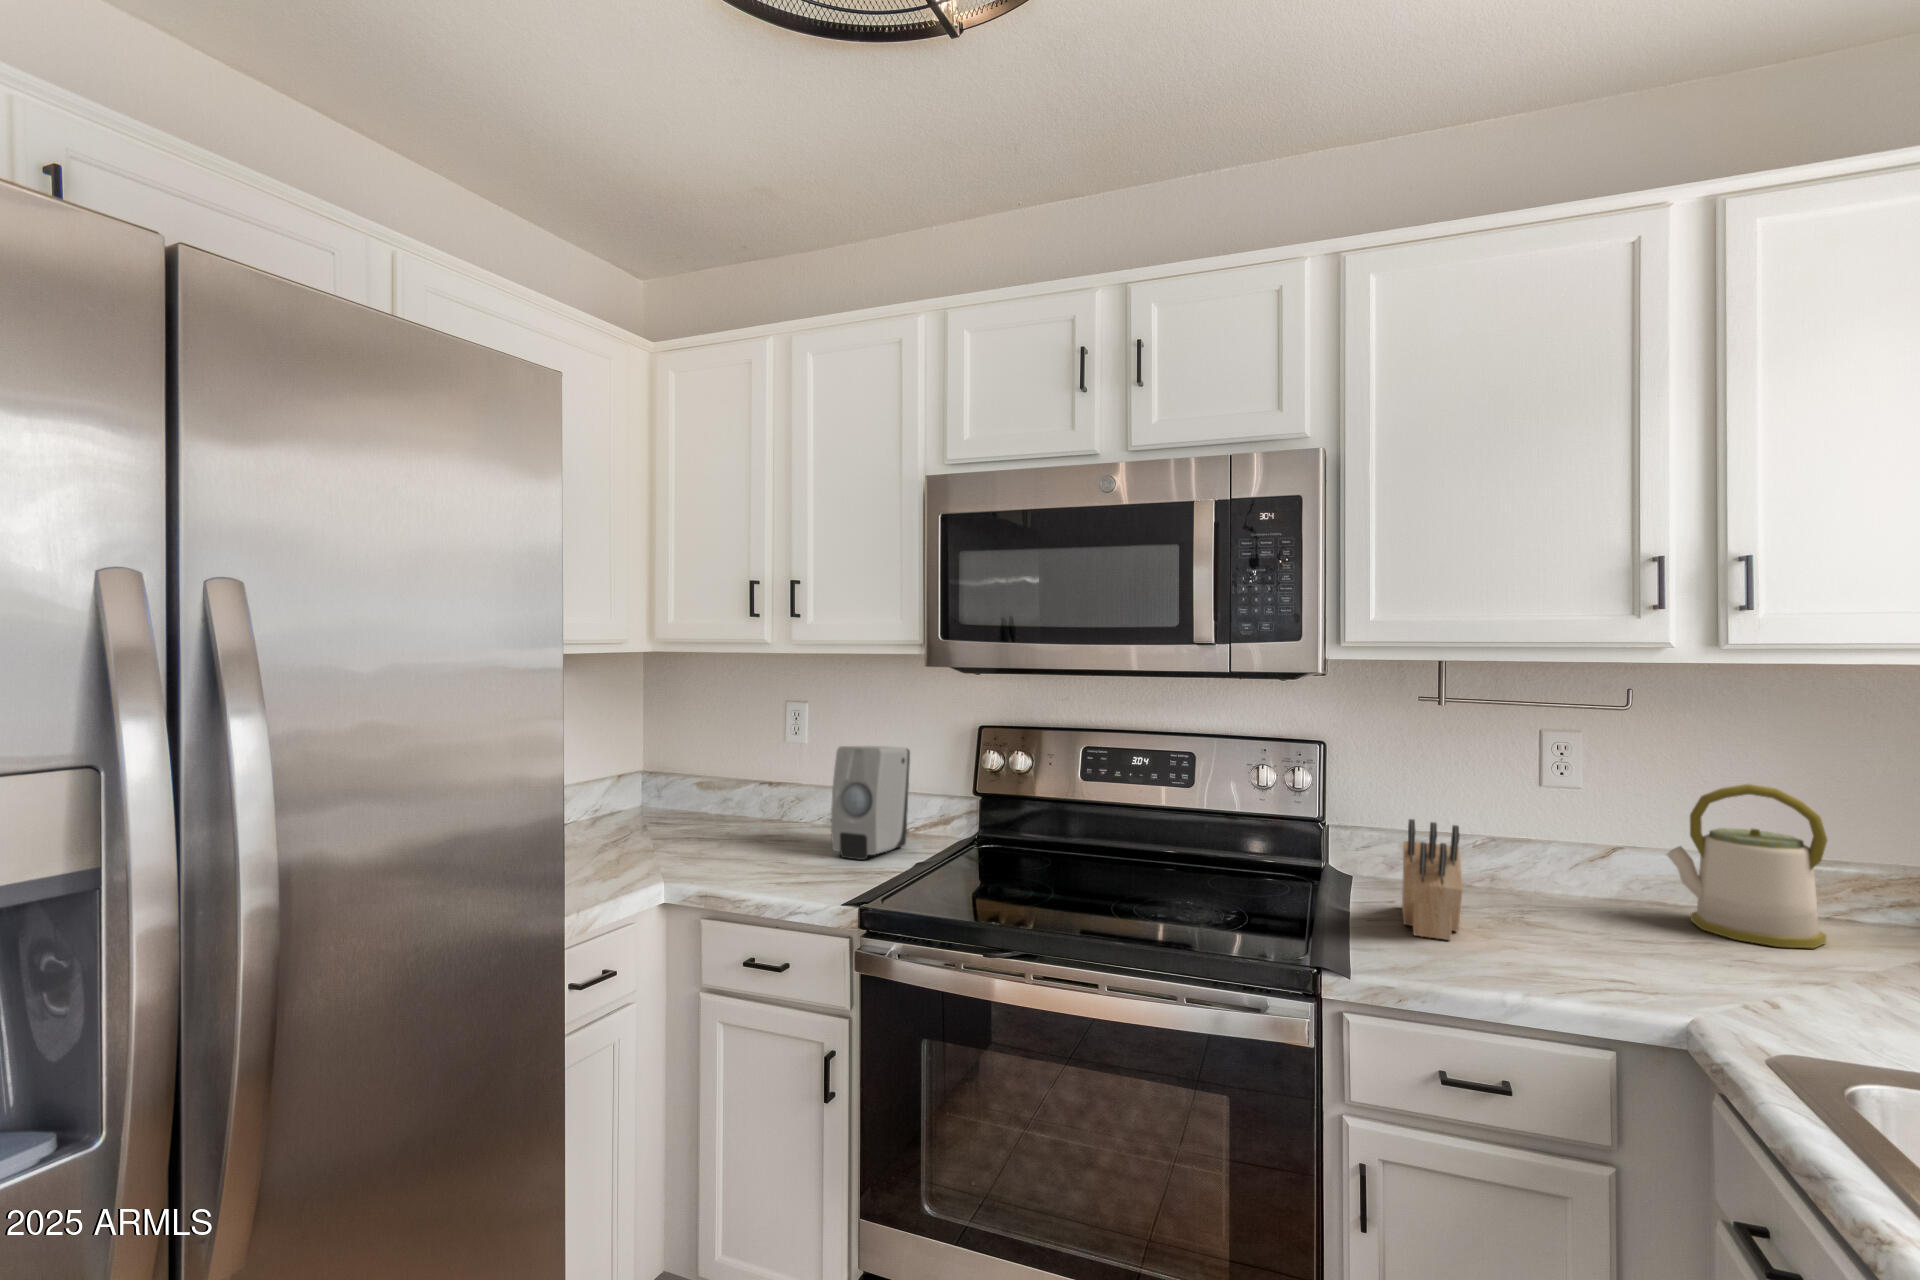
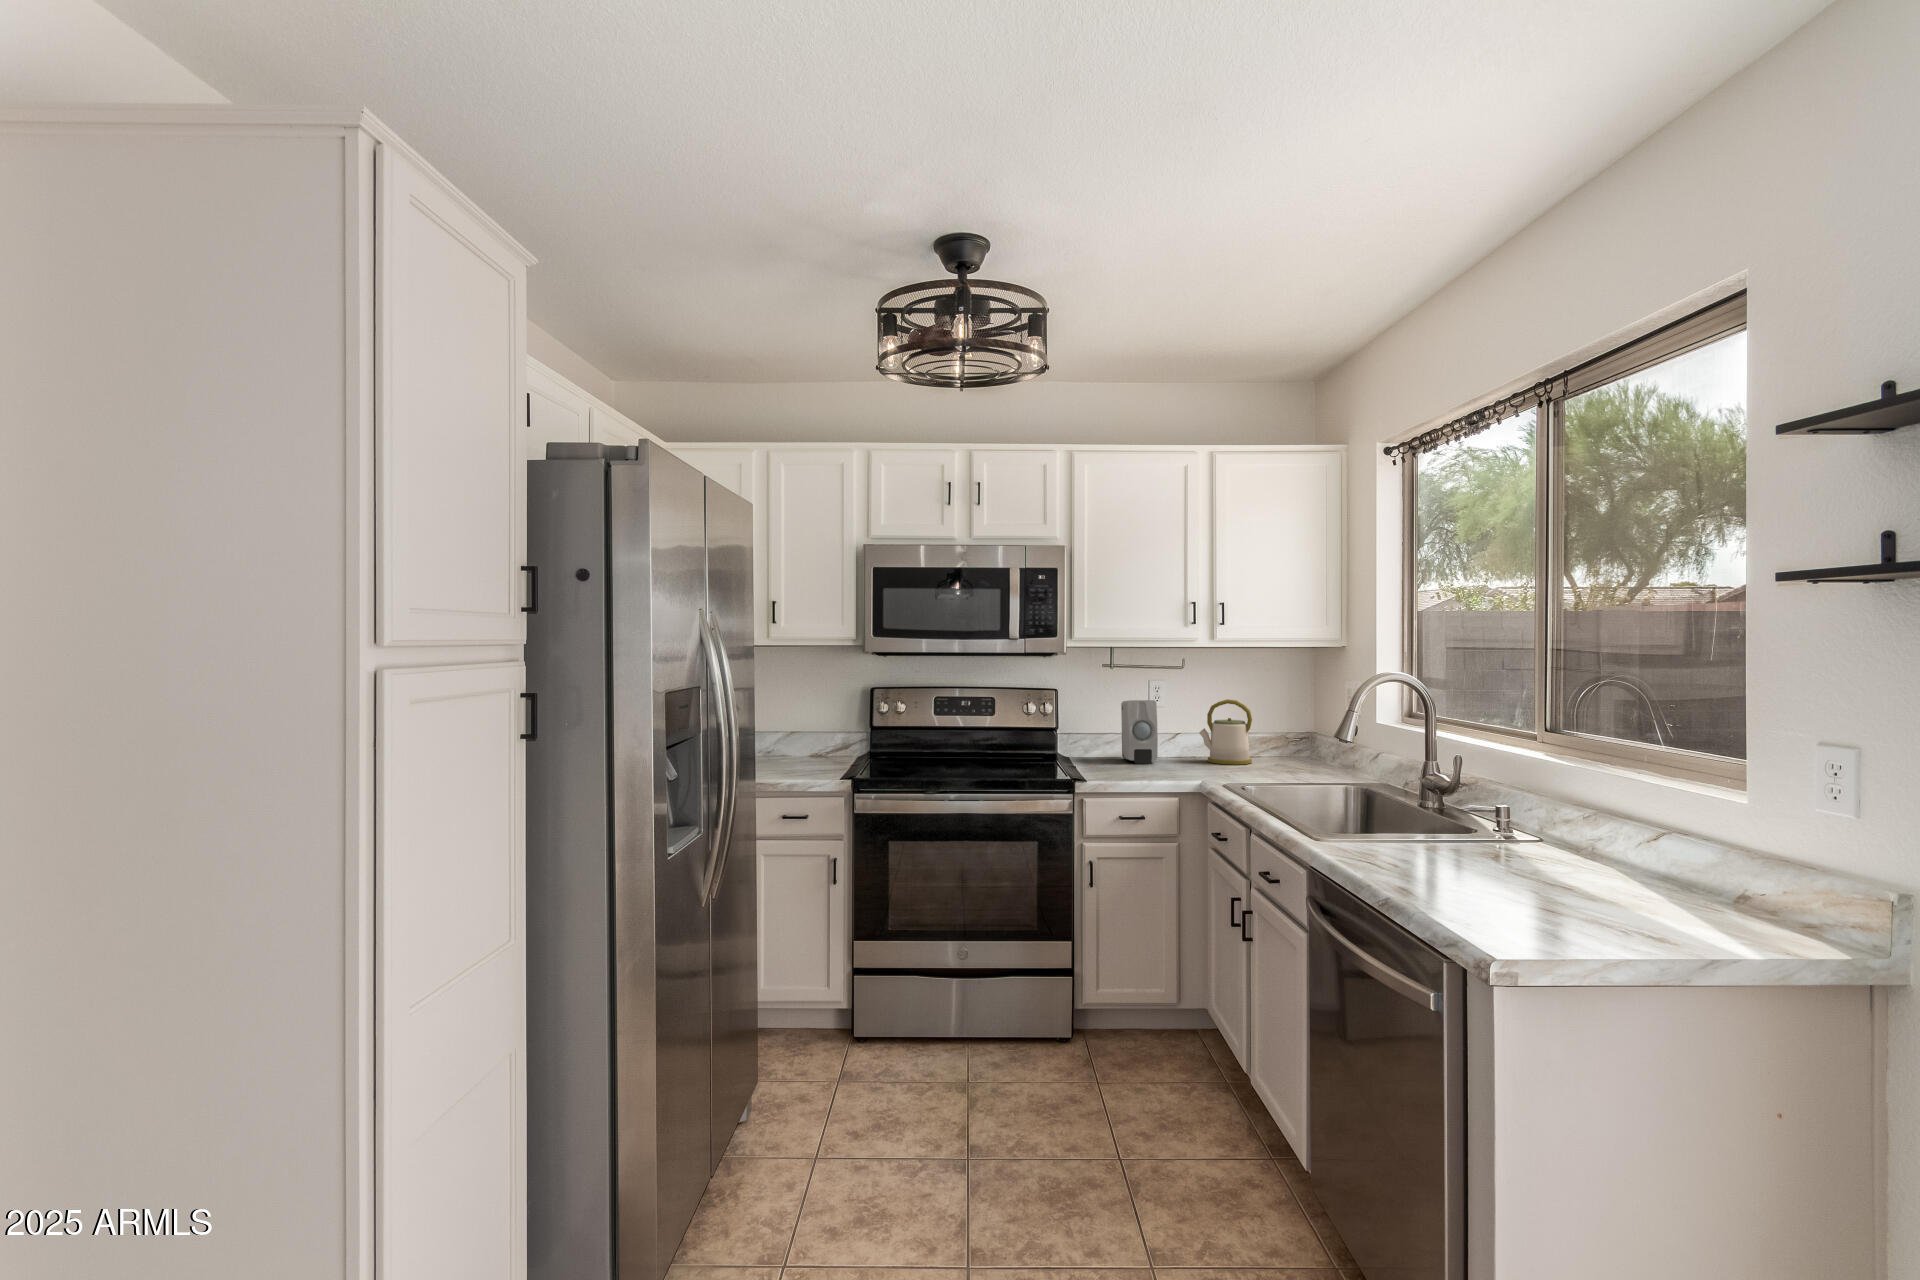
soap dispenser: present [831,746,910,860] -> present [1121,700,1158,764]
knife block: present [1402,819,1463,940] -> none [1097,718,1125,771]

